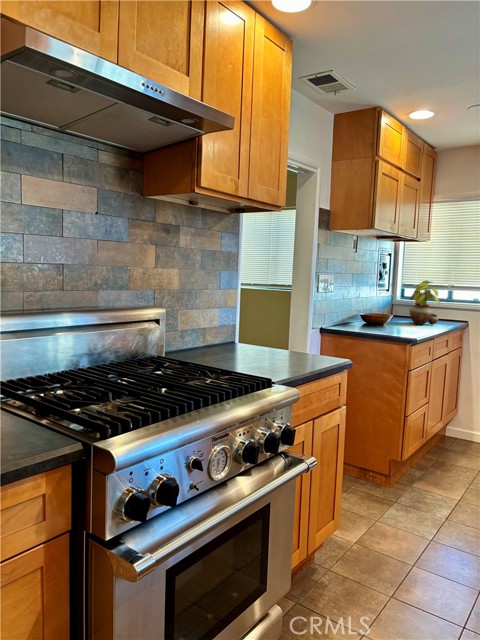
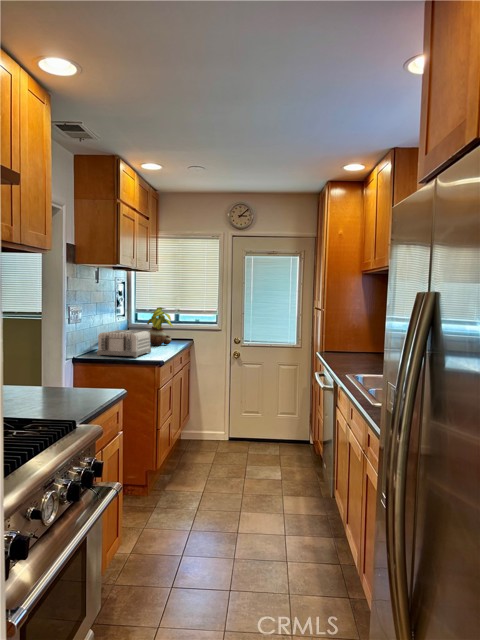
toaster: none [346,303,408,333] -> present [97,330,151,357]

